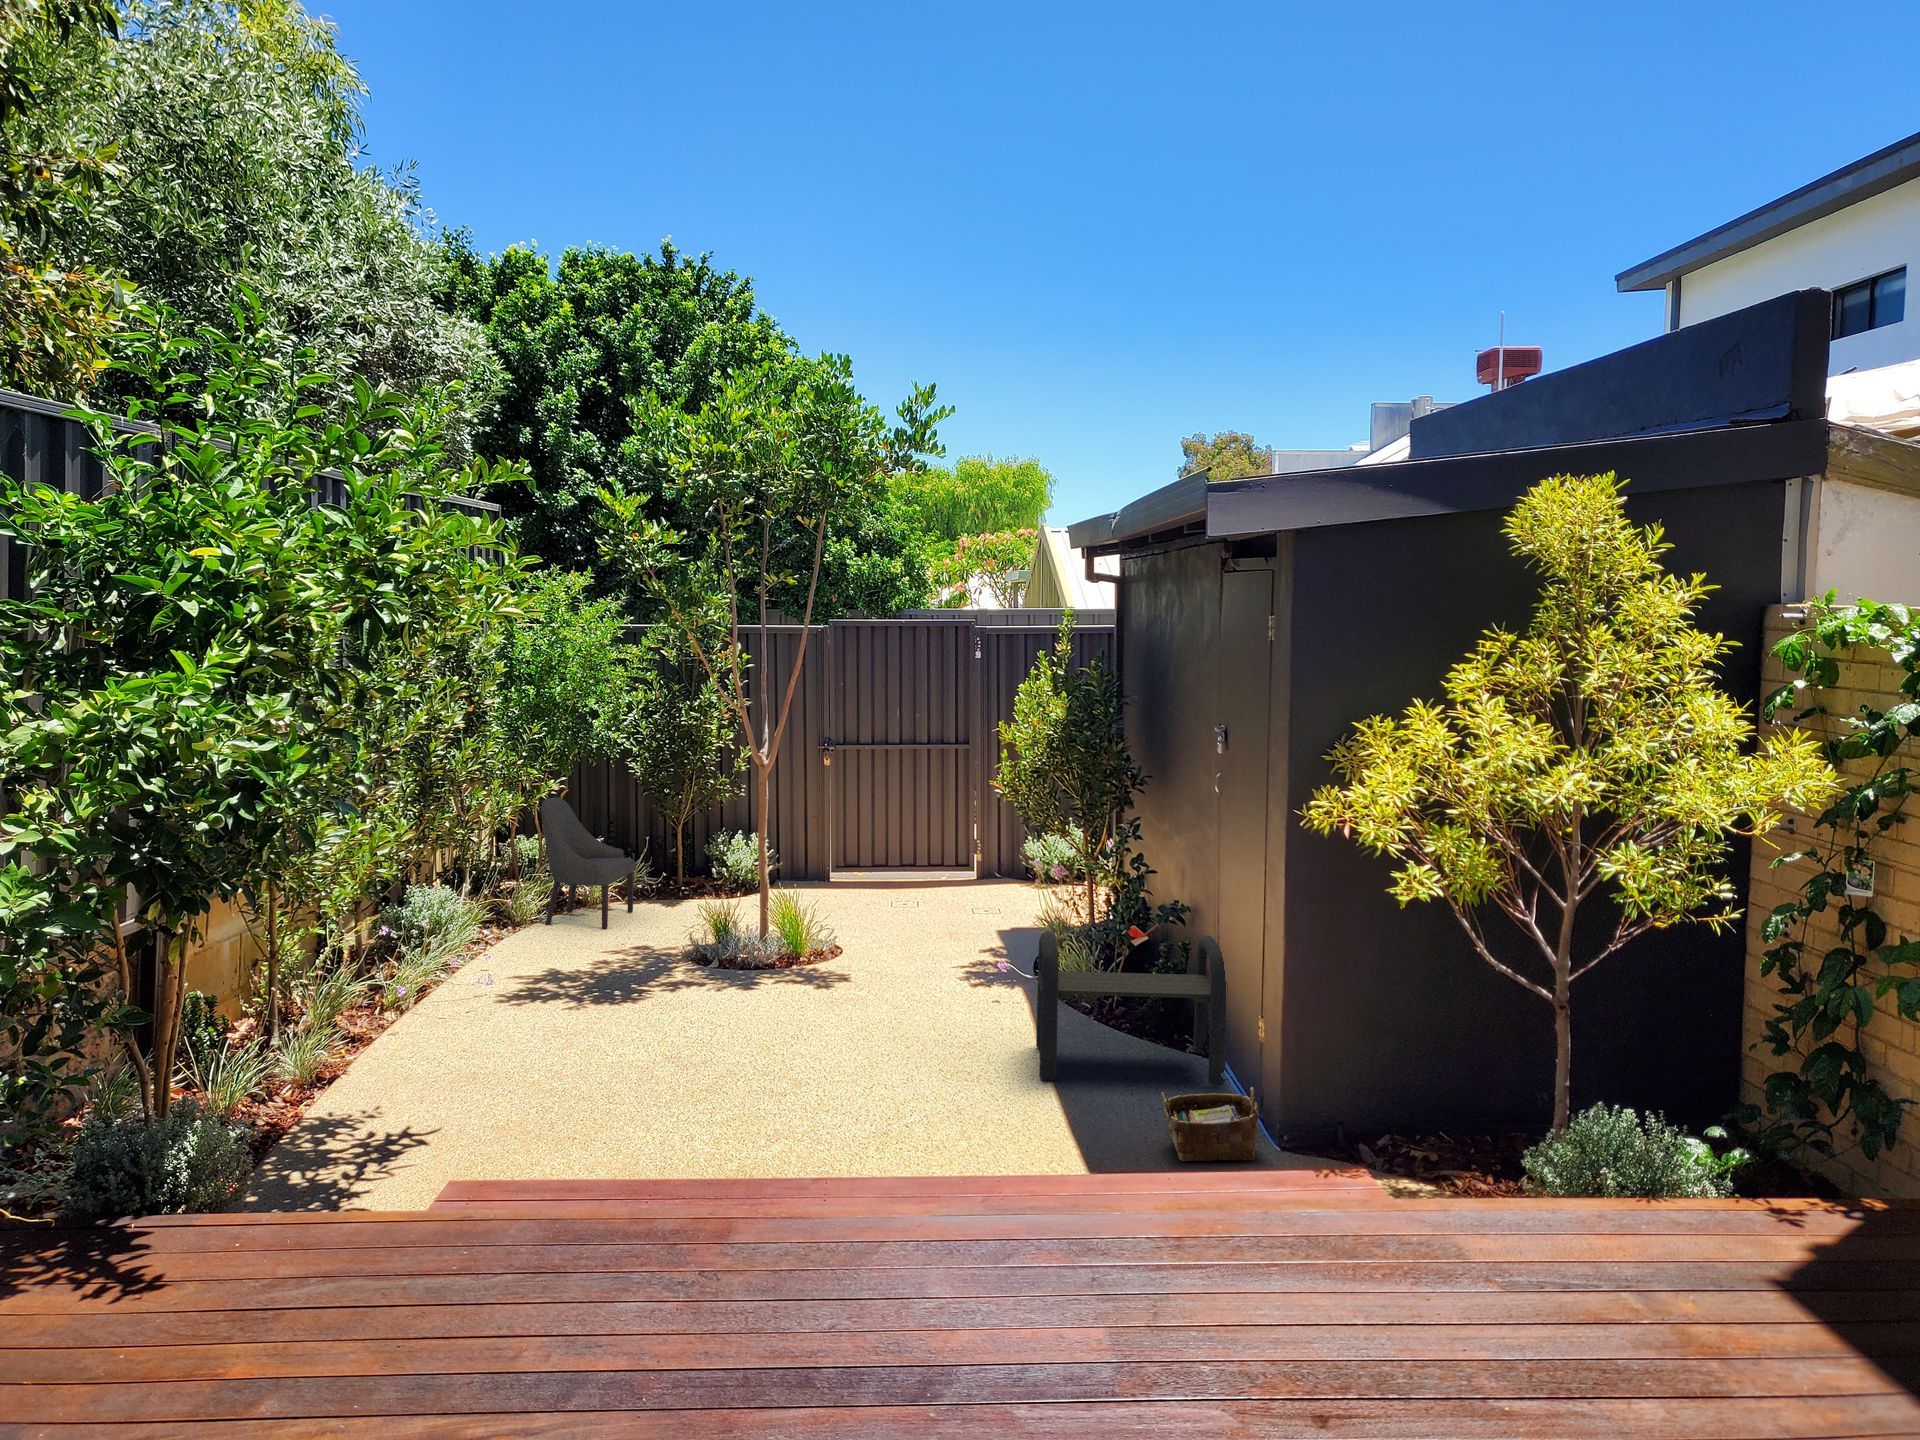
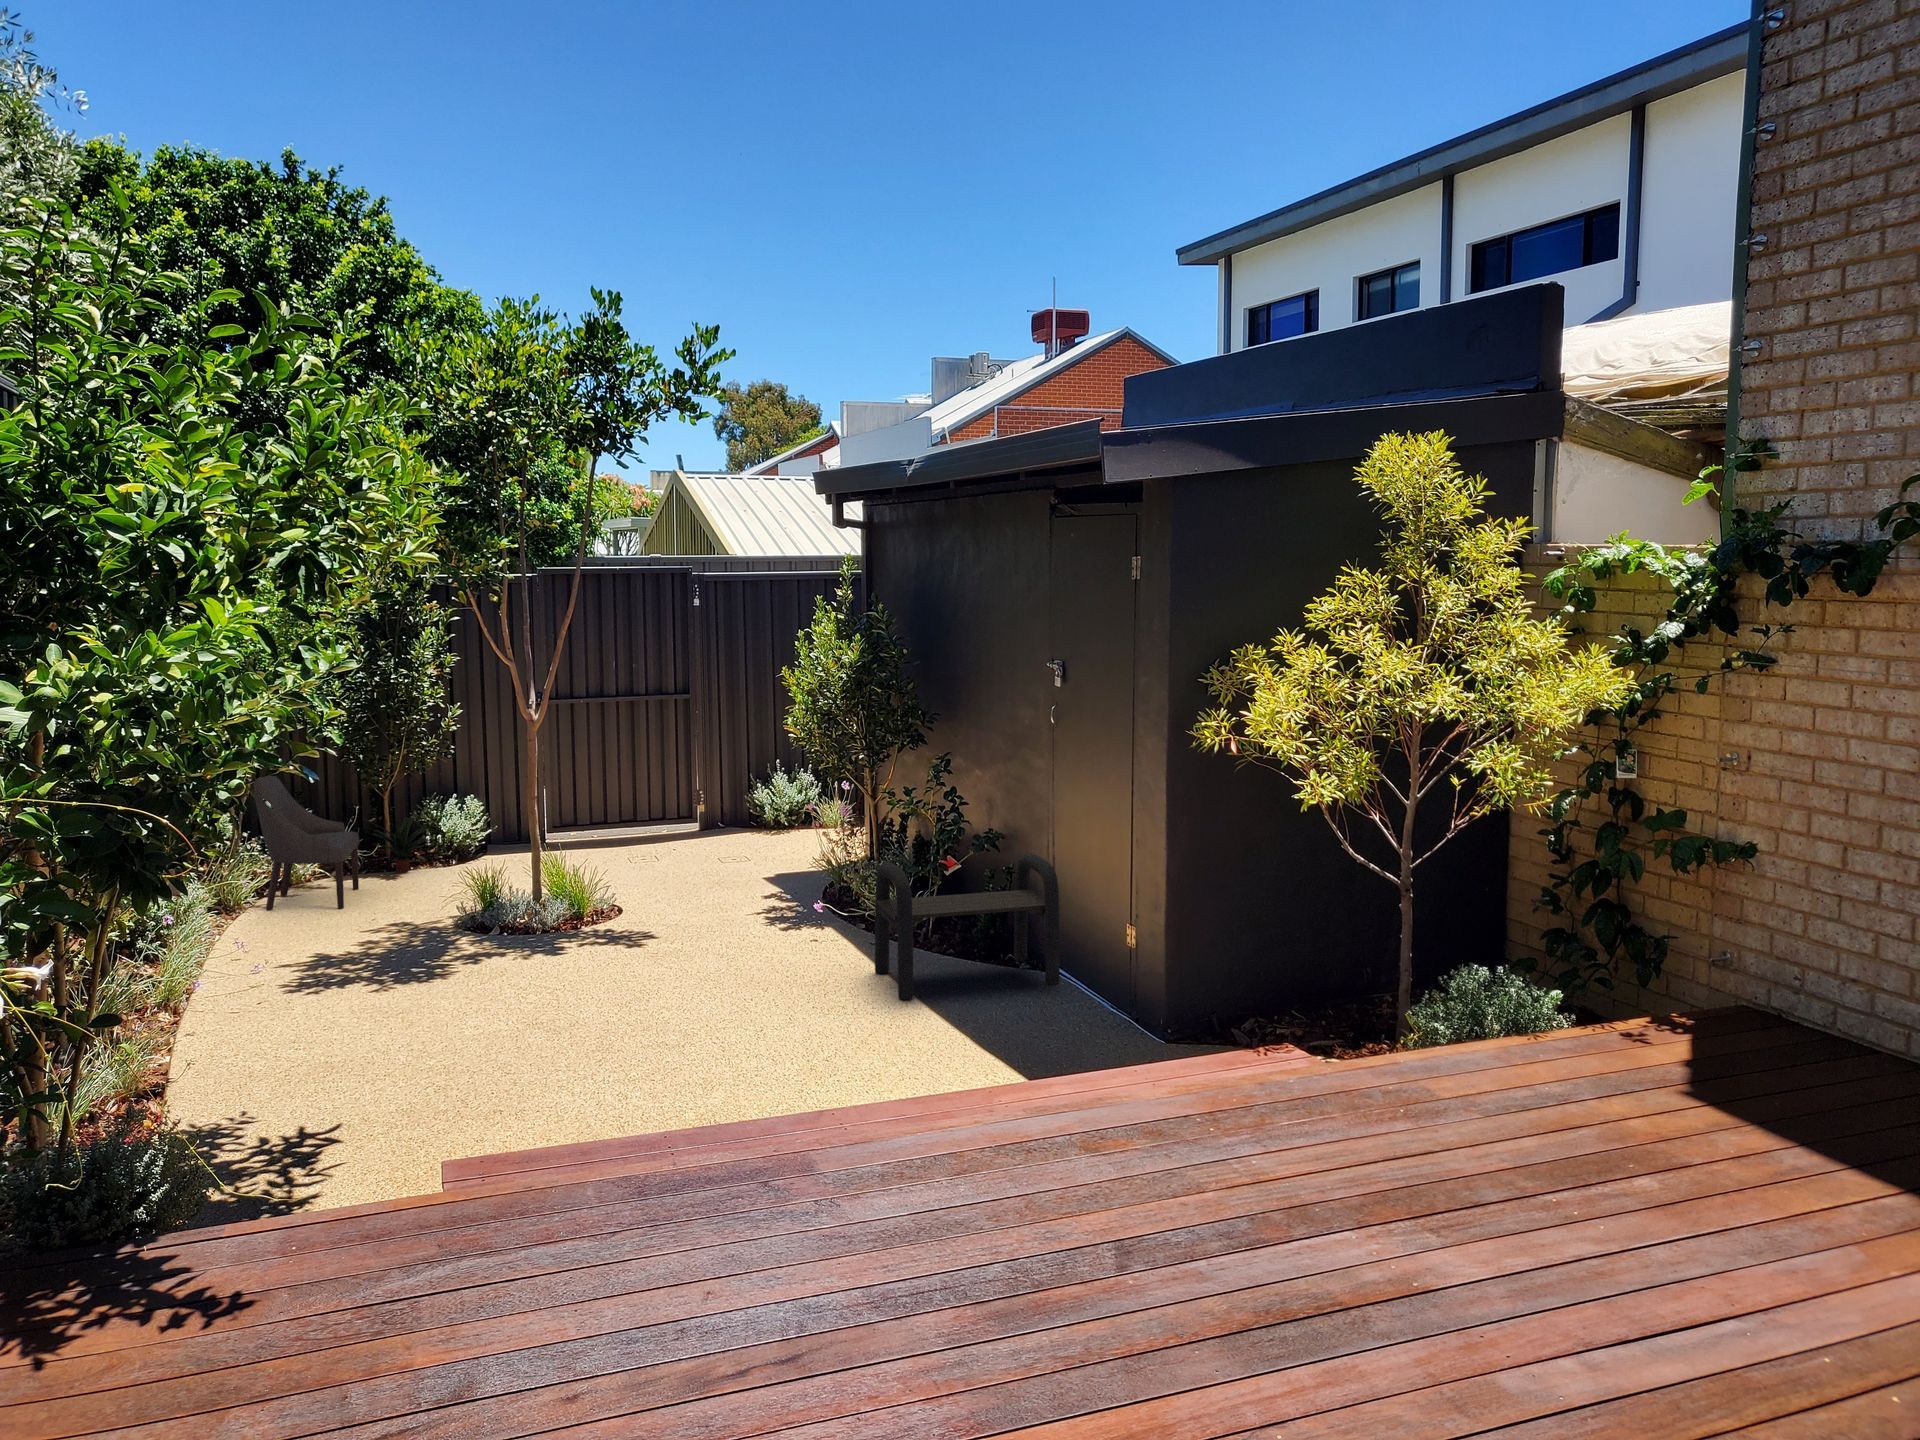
potted plant: none [648,847,706,900] -> present [364,817,428,873]
woven basket: present [1161,1087,1258,1161] -> none [1042,978,1129,1050]

